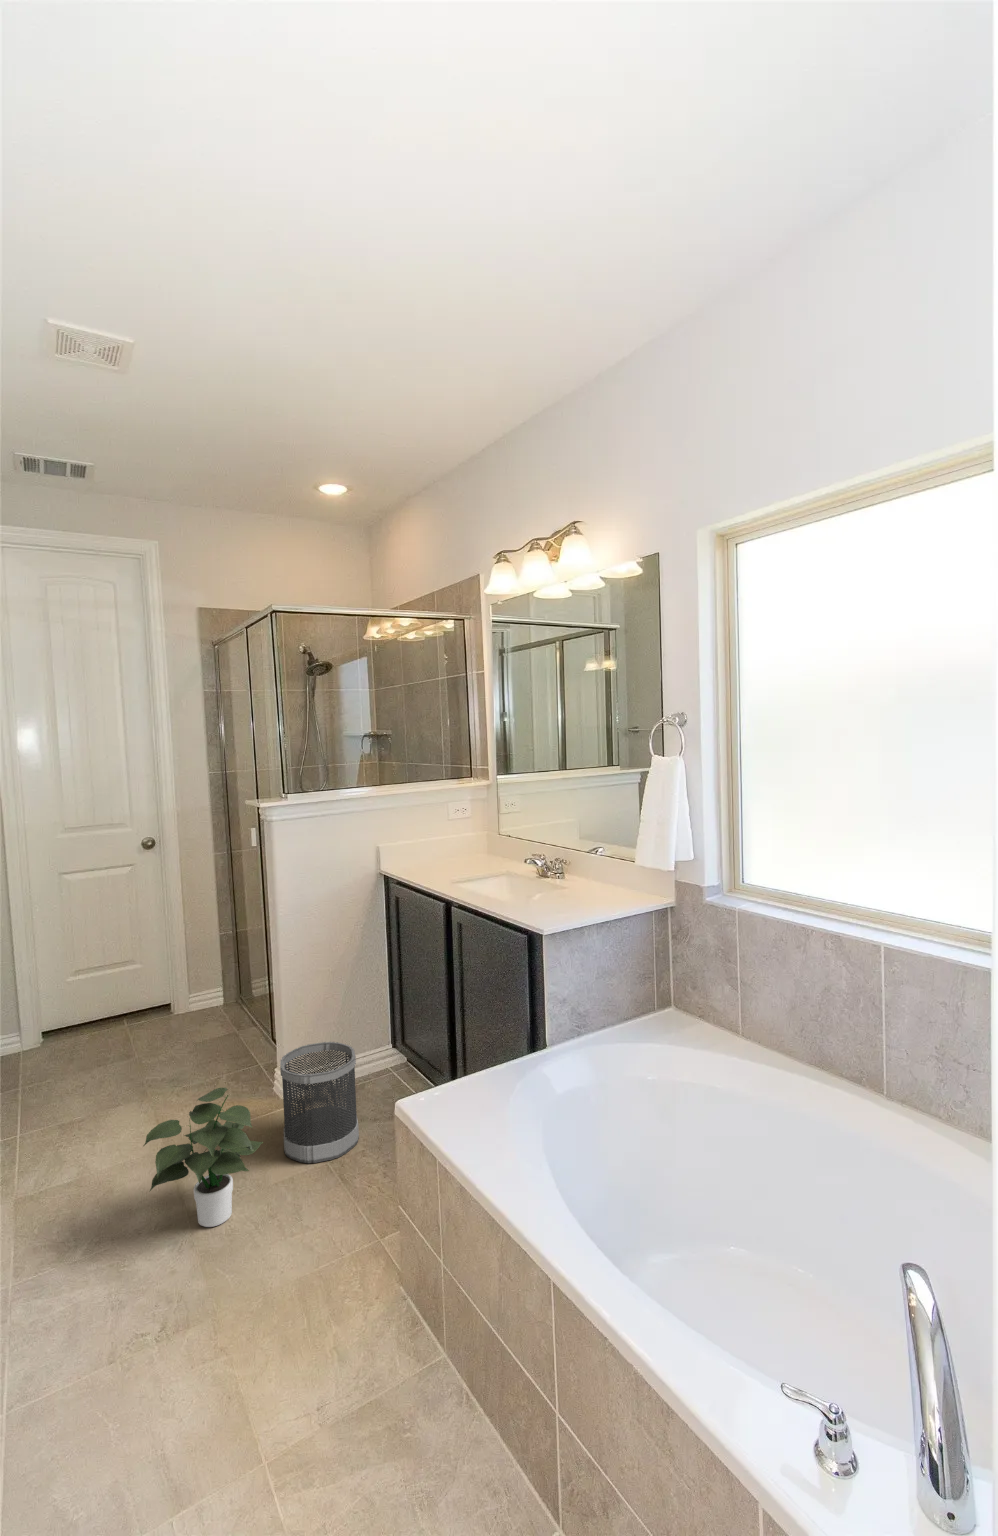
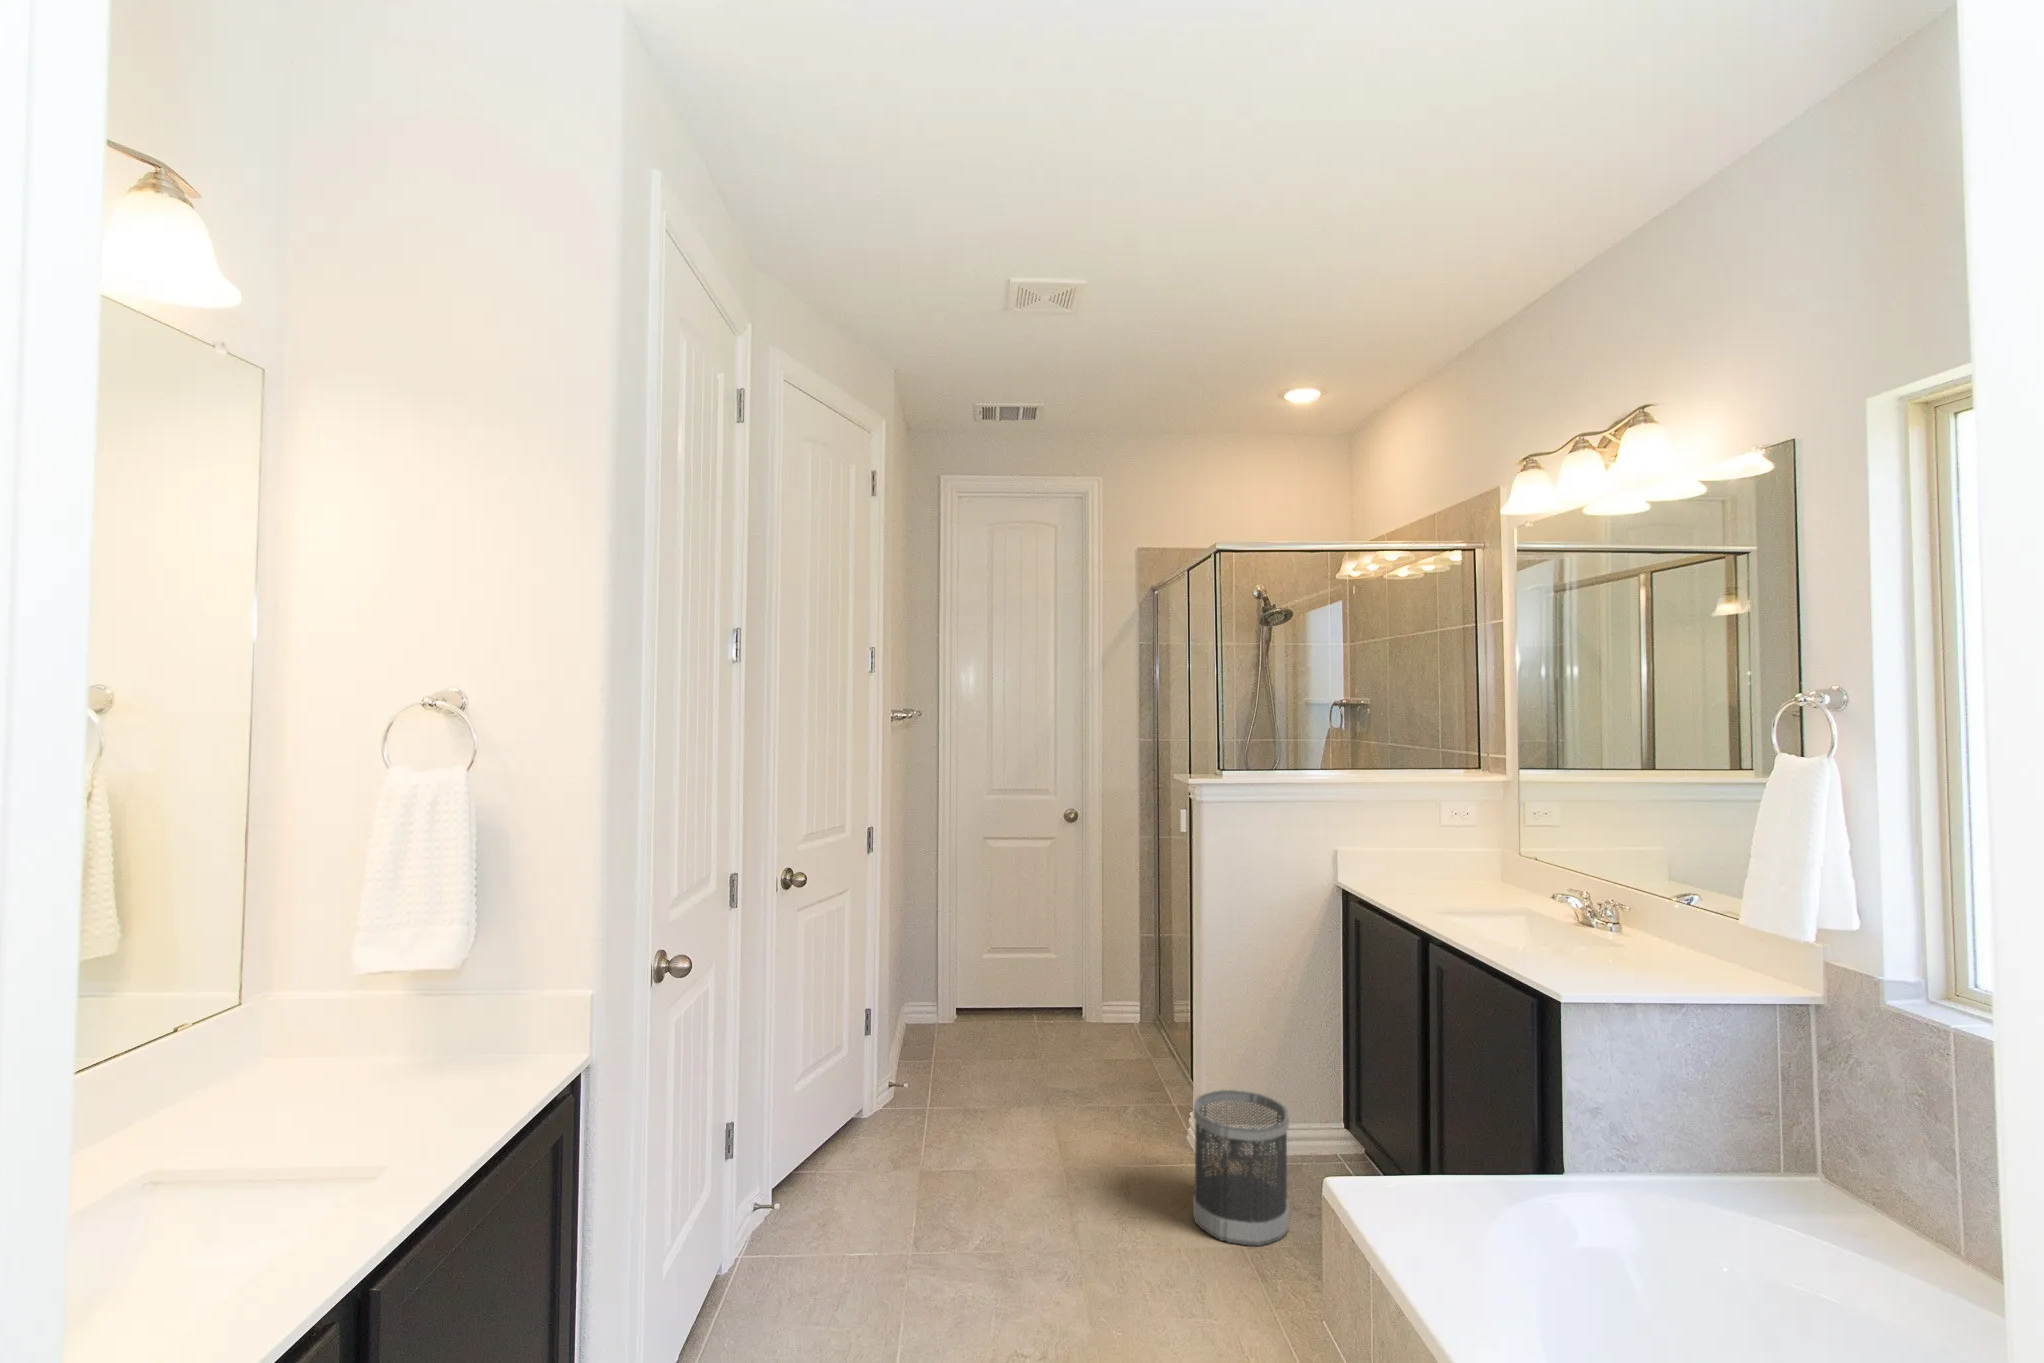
potted plant: present [144,1088,263,1227] -> none [1036,1111,1167,1275]

